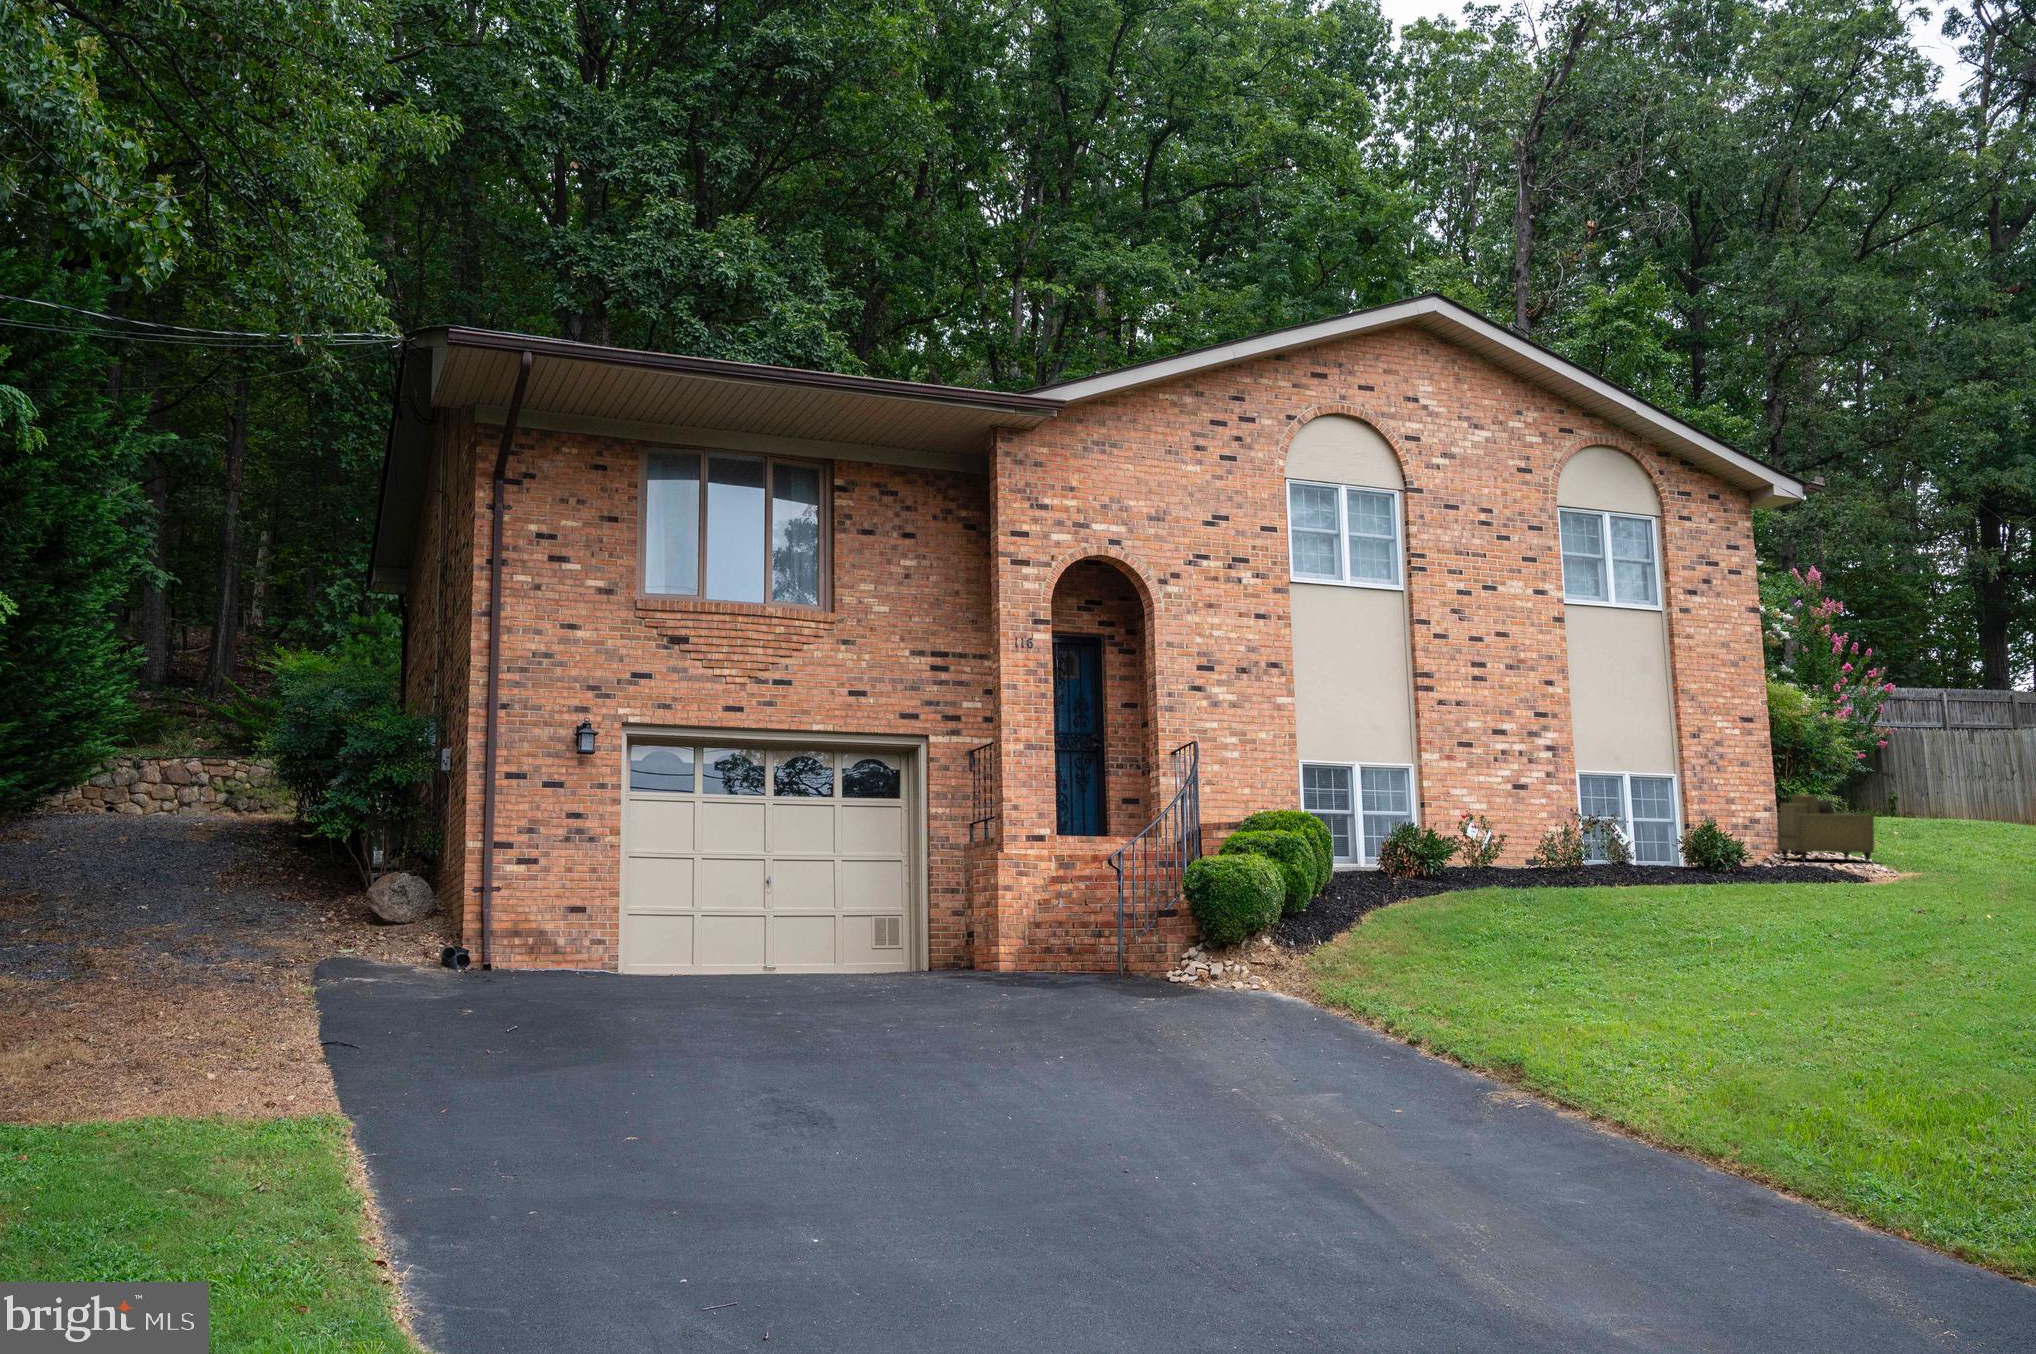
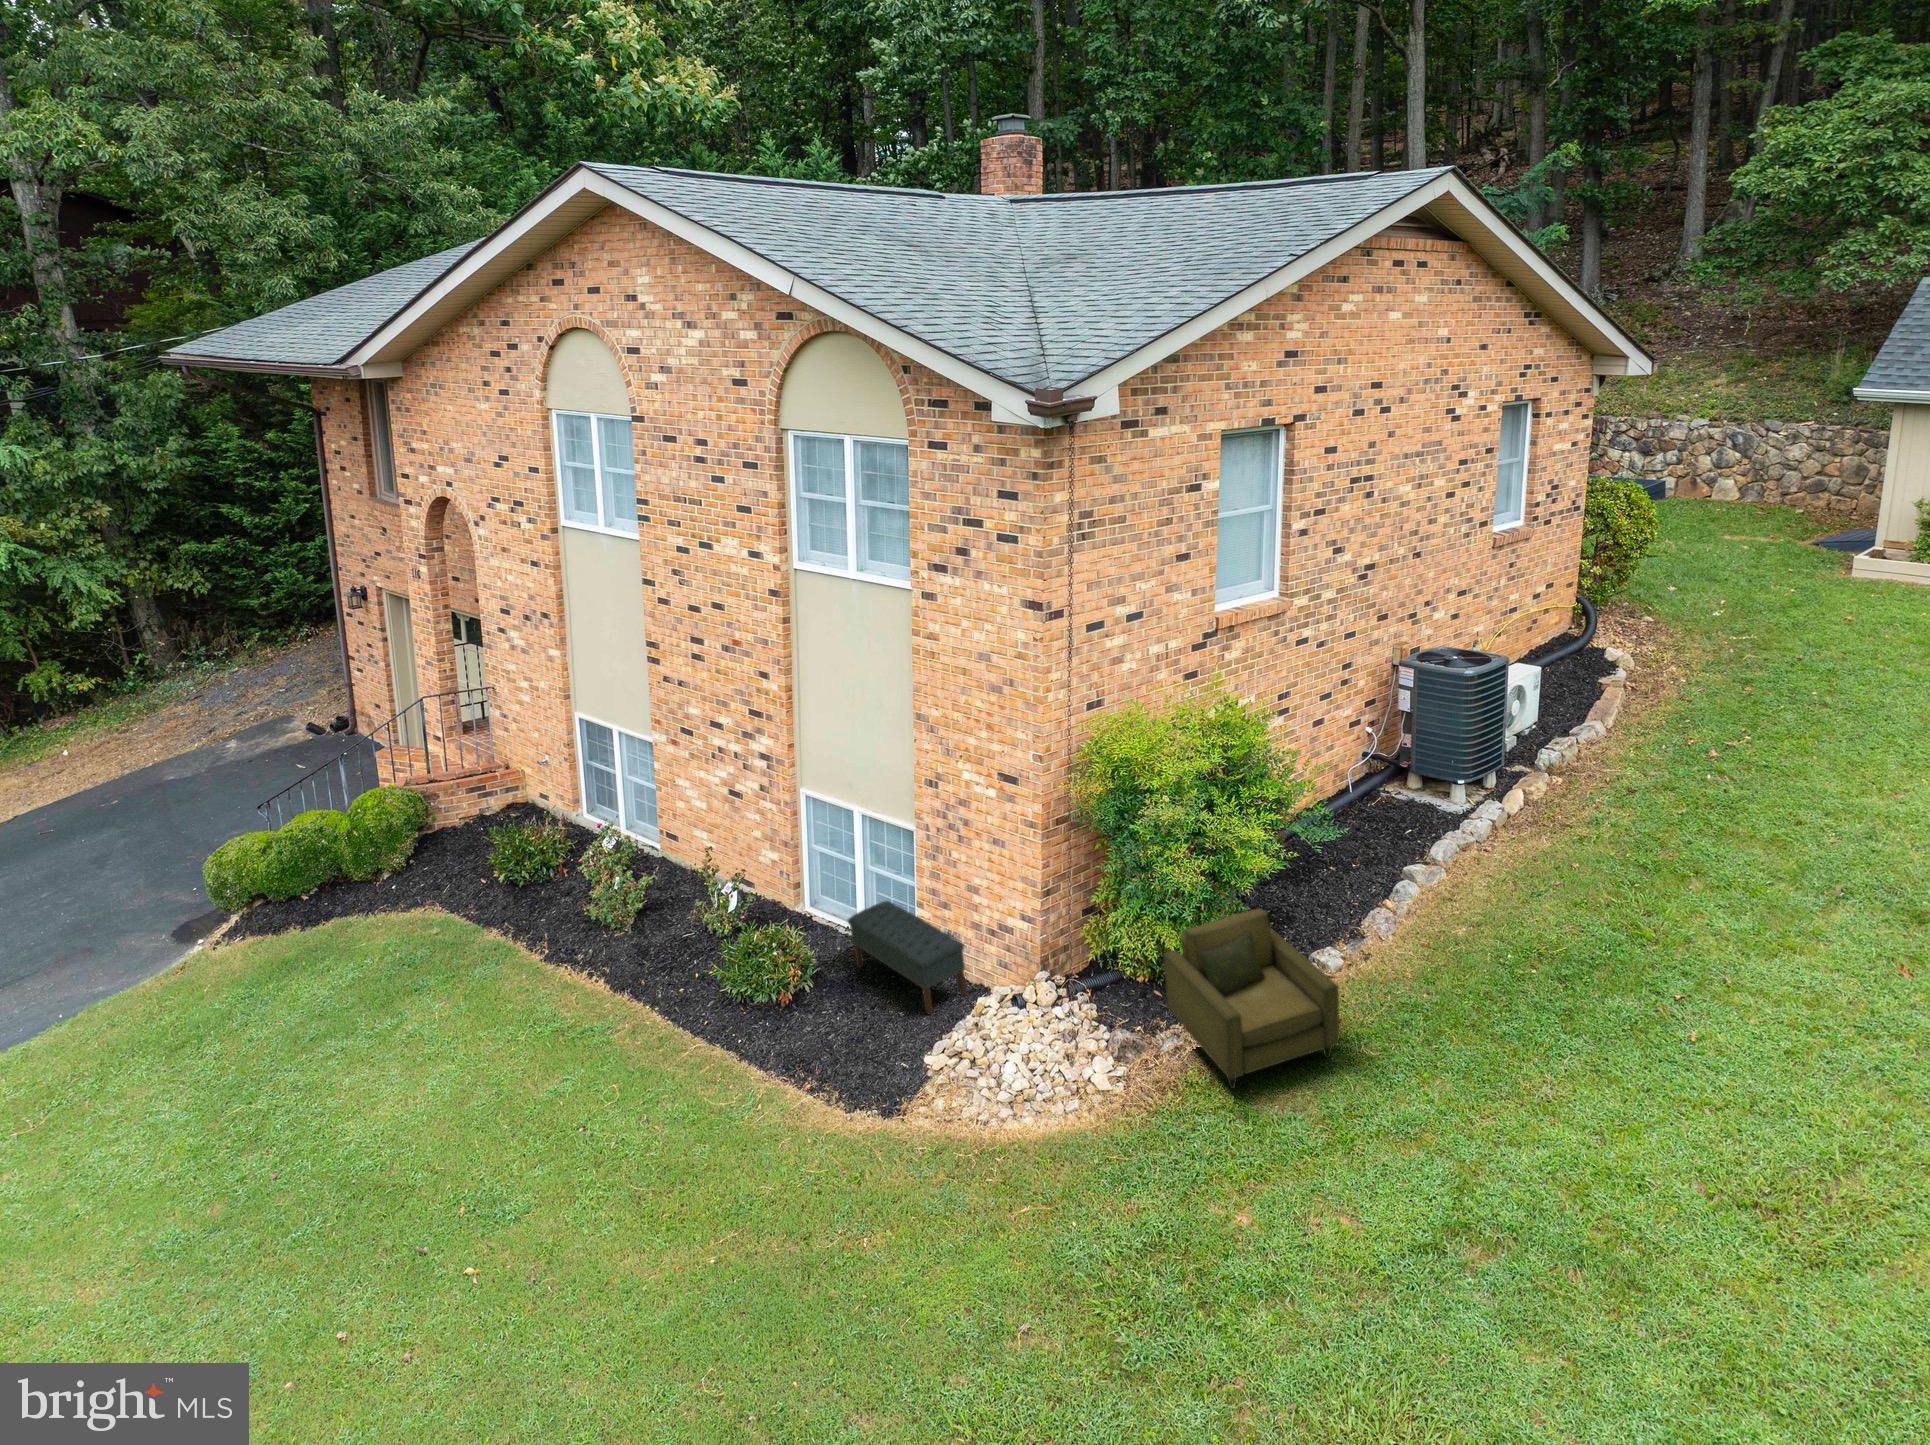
bench: none [1668,825,1764,868] -> present [848,901,967,1014]

